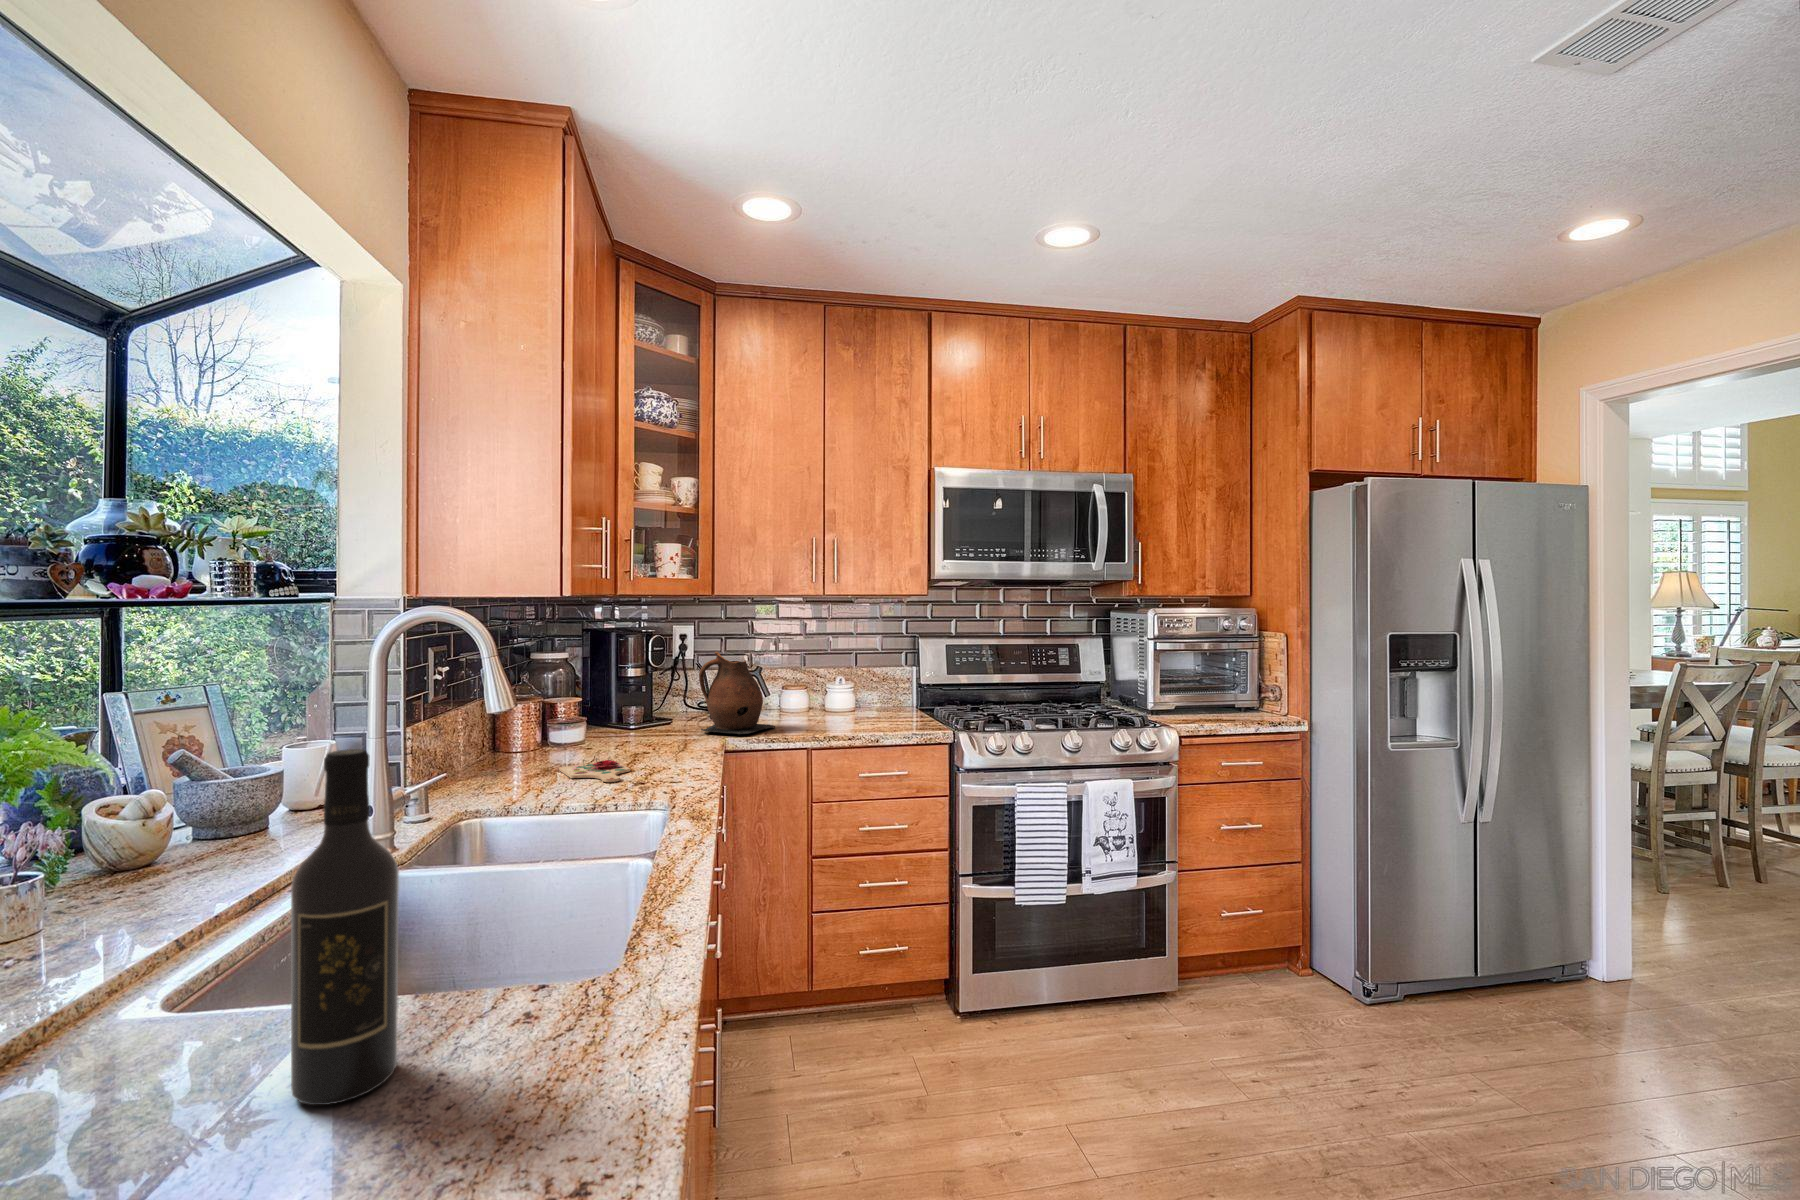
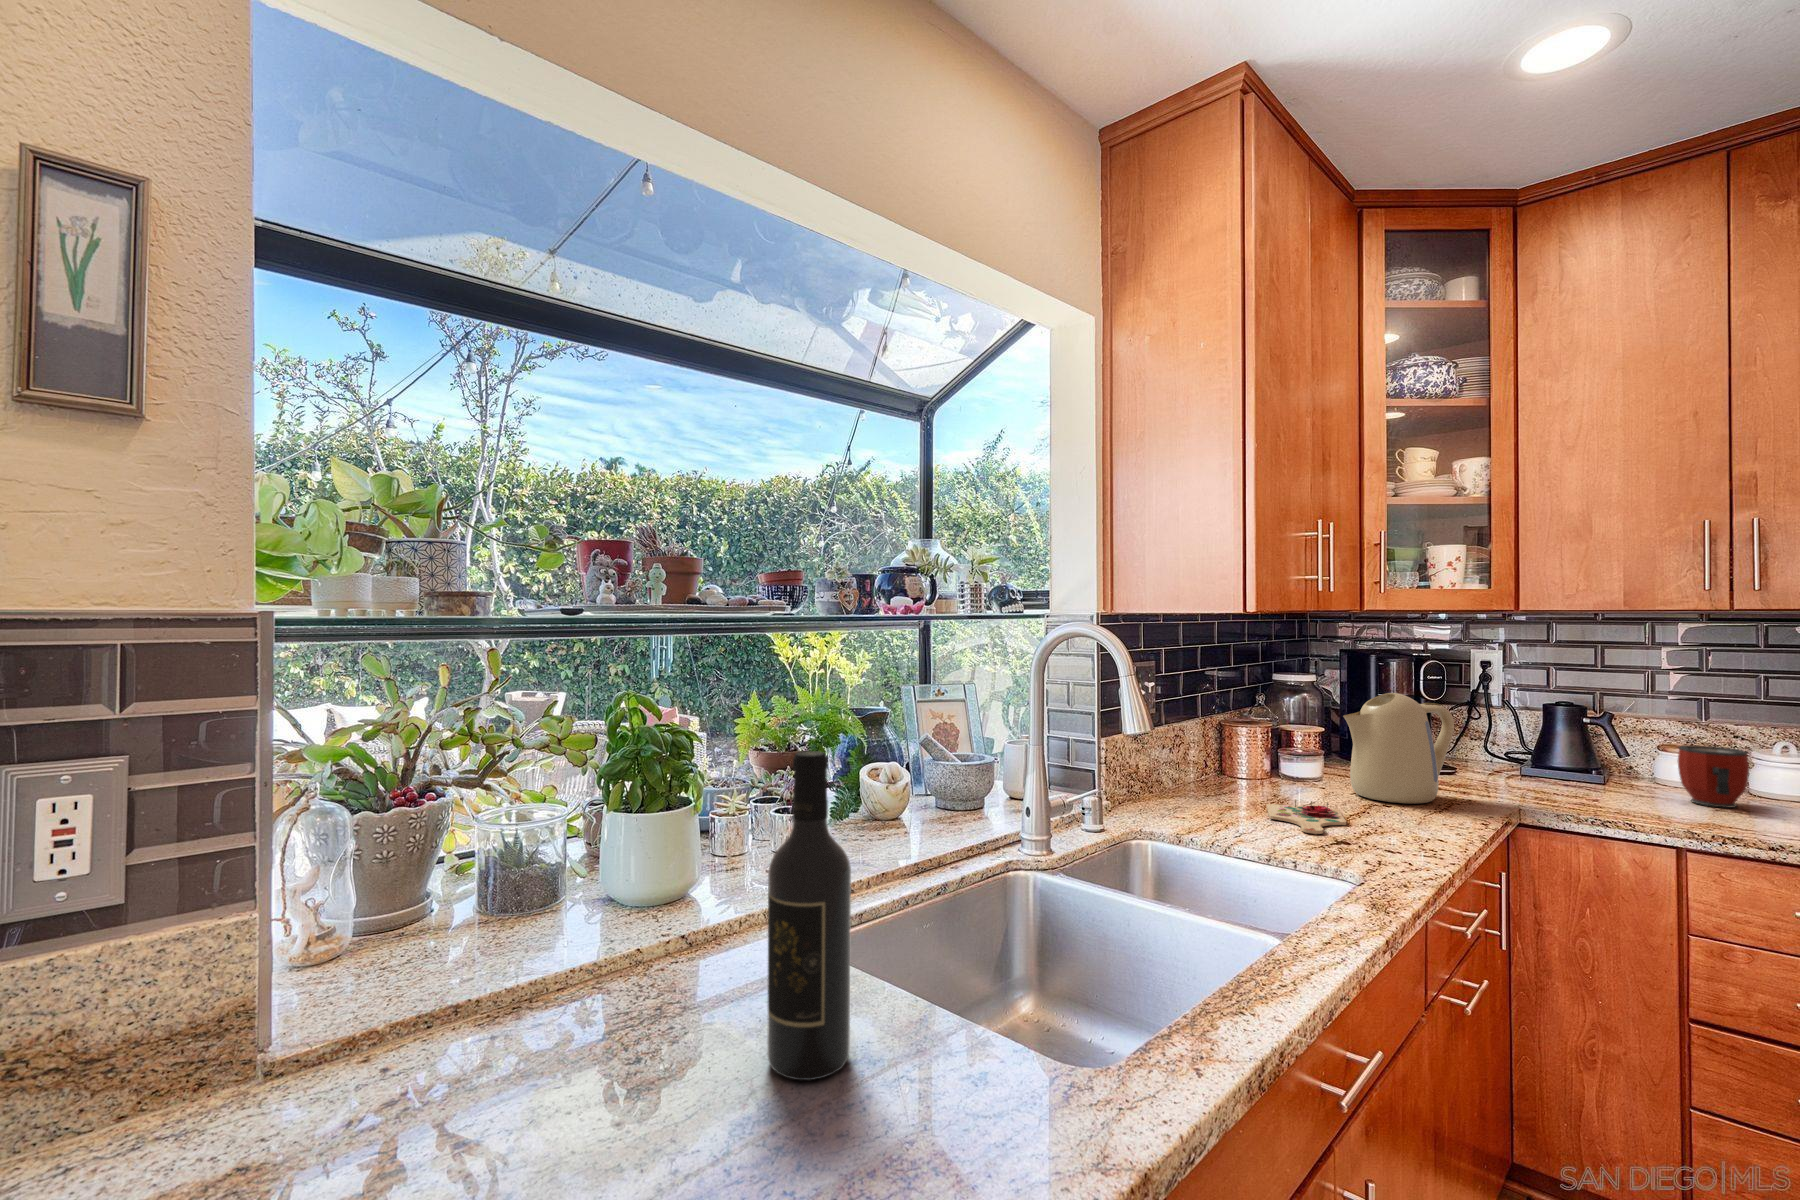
ceramic pitcher: present [699,652,775,735] -> none [1486,687,1623,807]
kettle: none [610,662,683,750] -> present [1343,693,1454,804]
mug: none [797,683,829,721] -> present [1678,745,1749,808]

